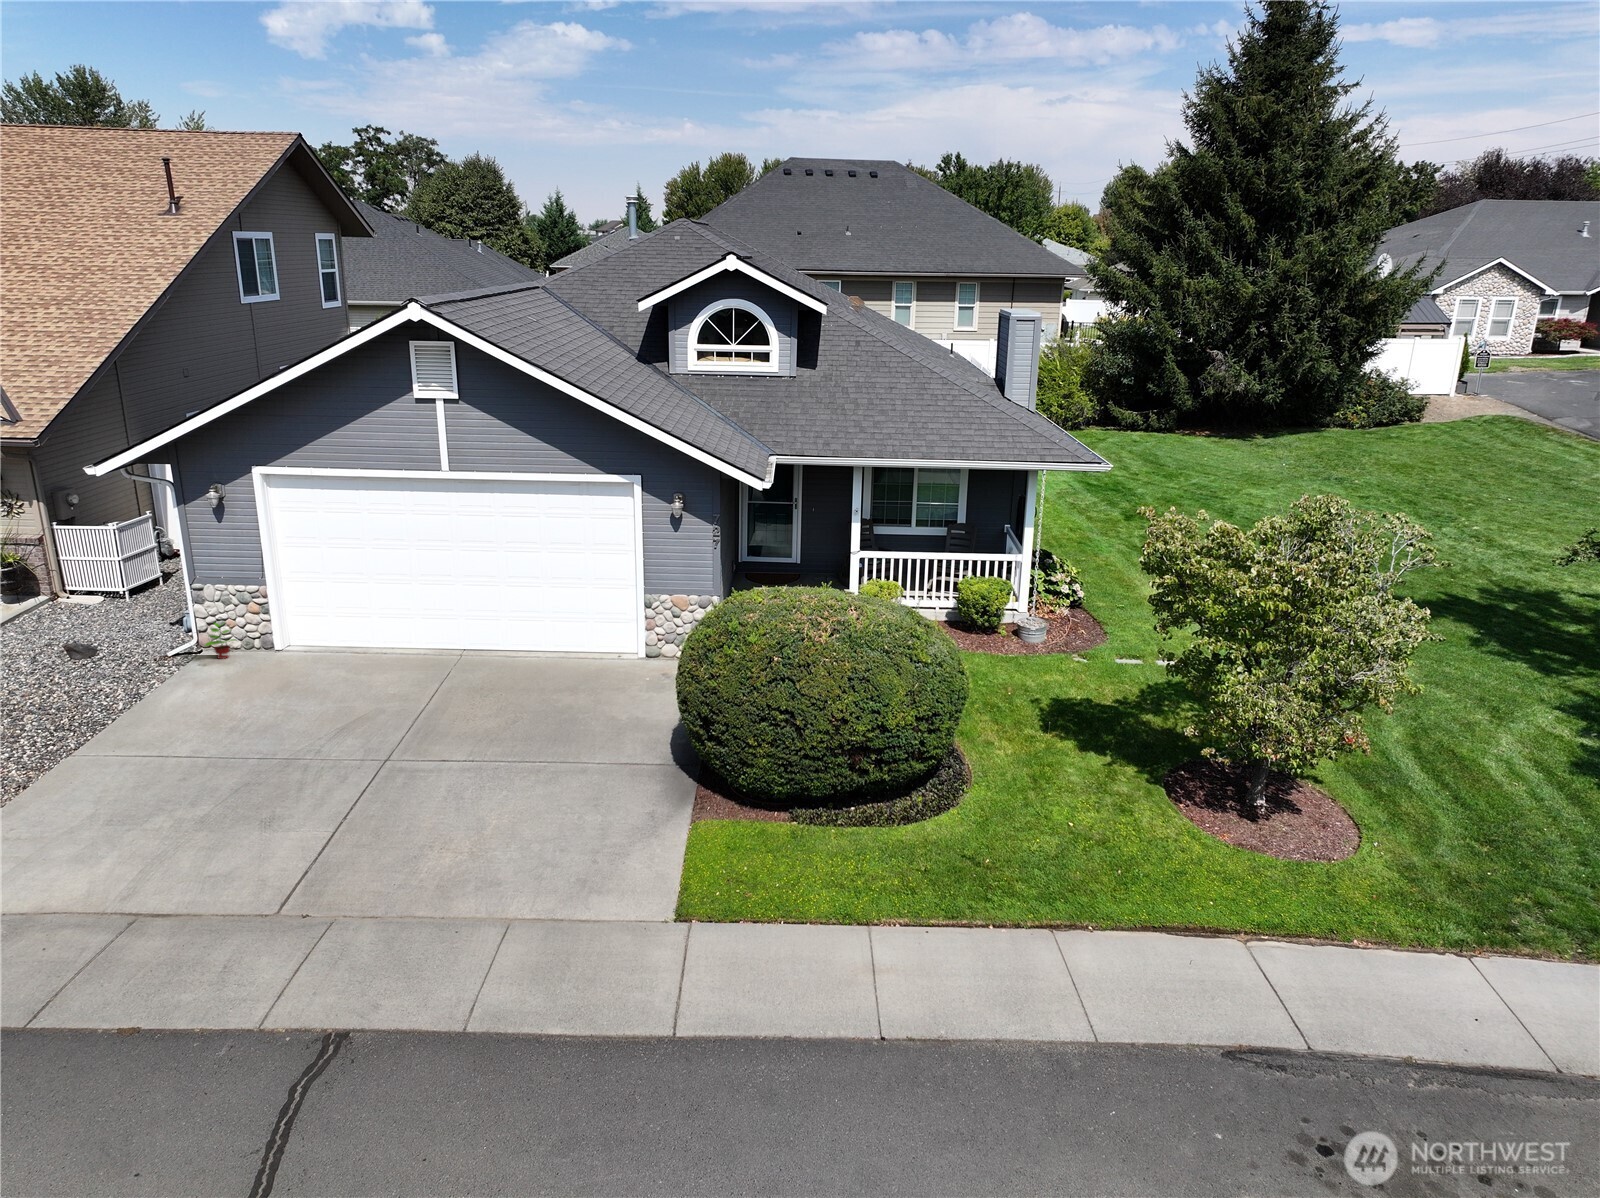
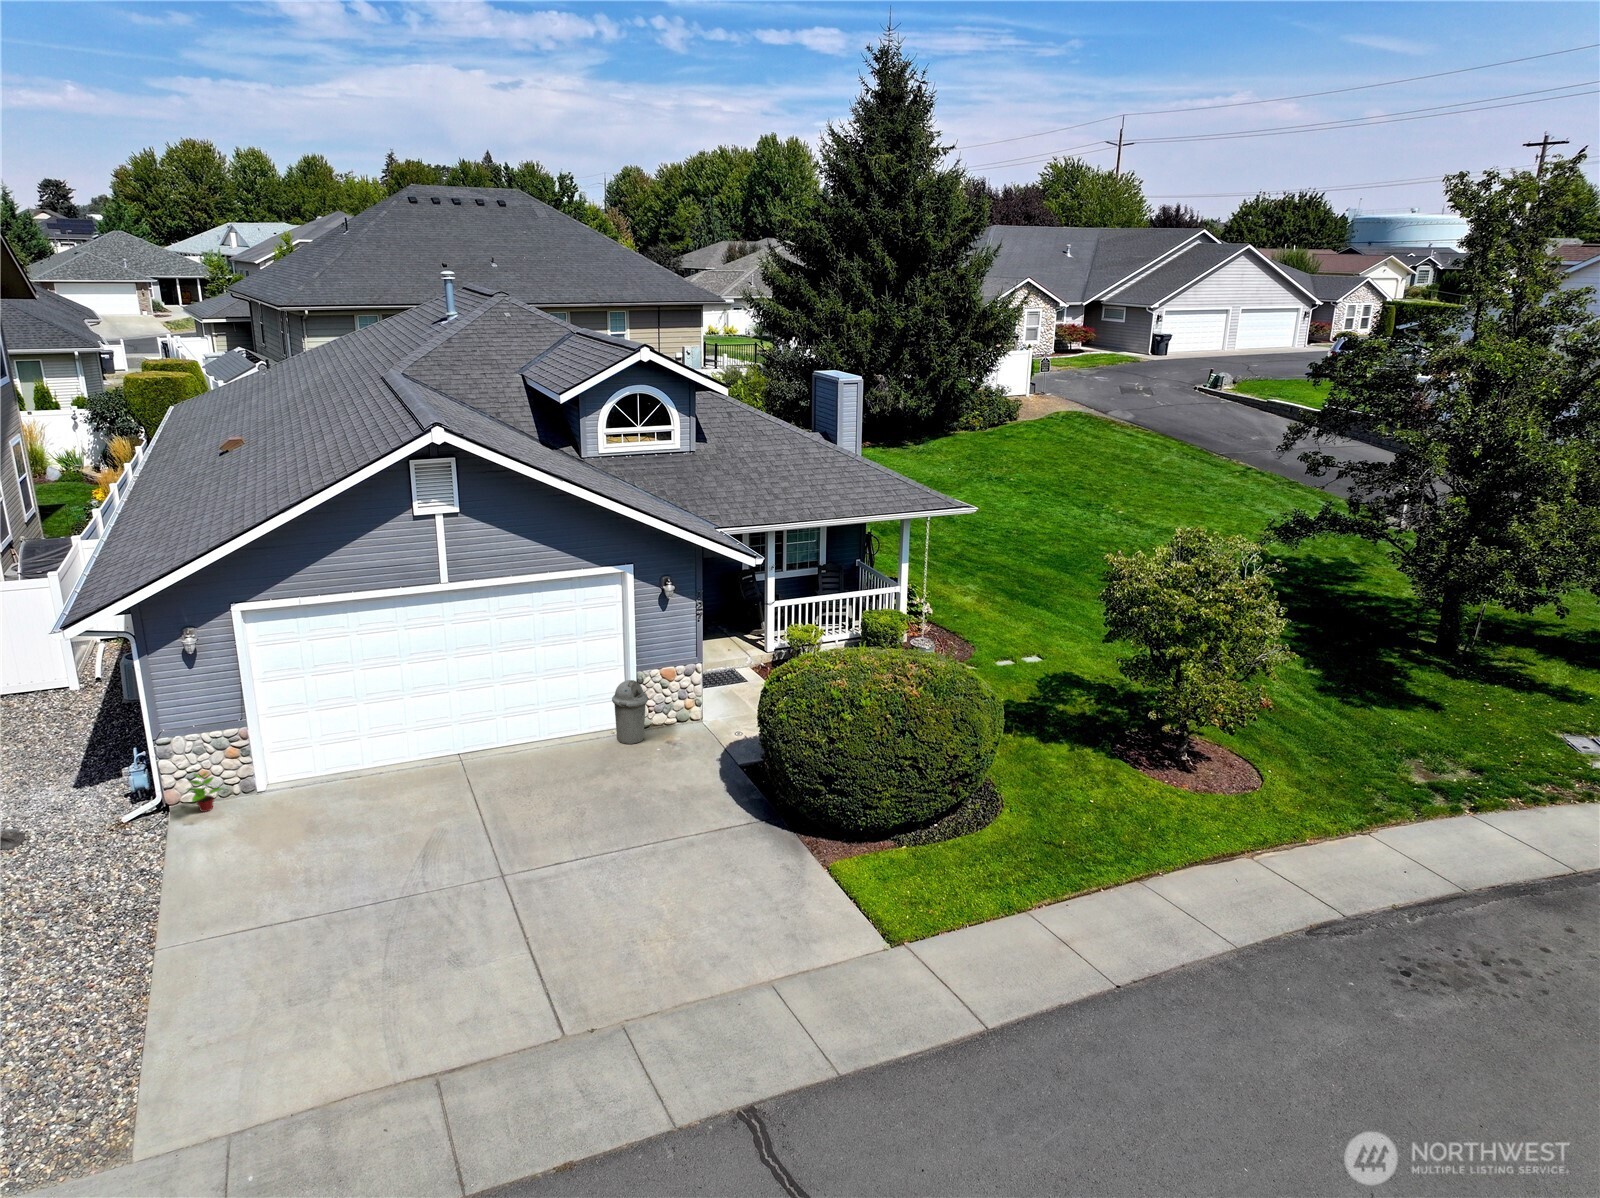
trash can: none [610,601,650,670] -> present [612,680,648,744]

